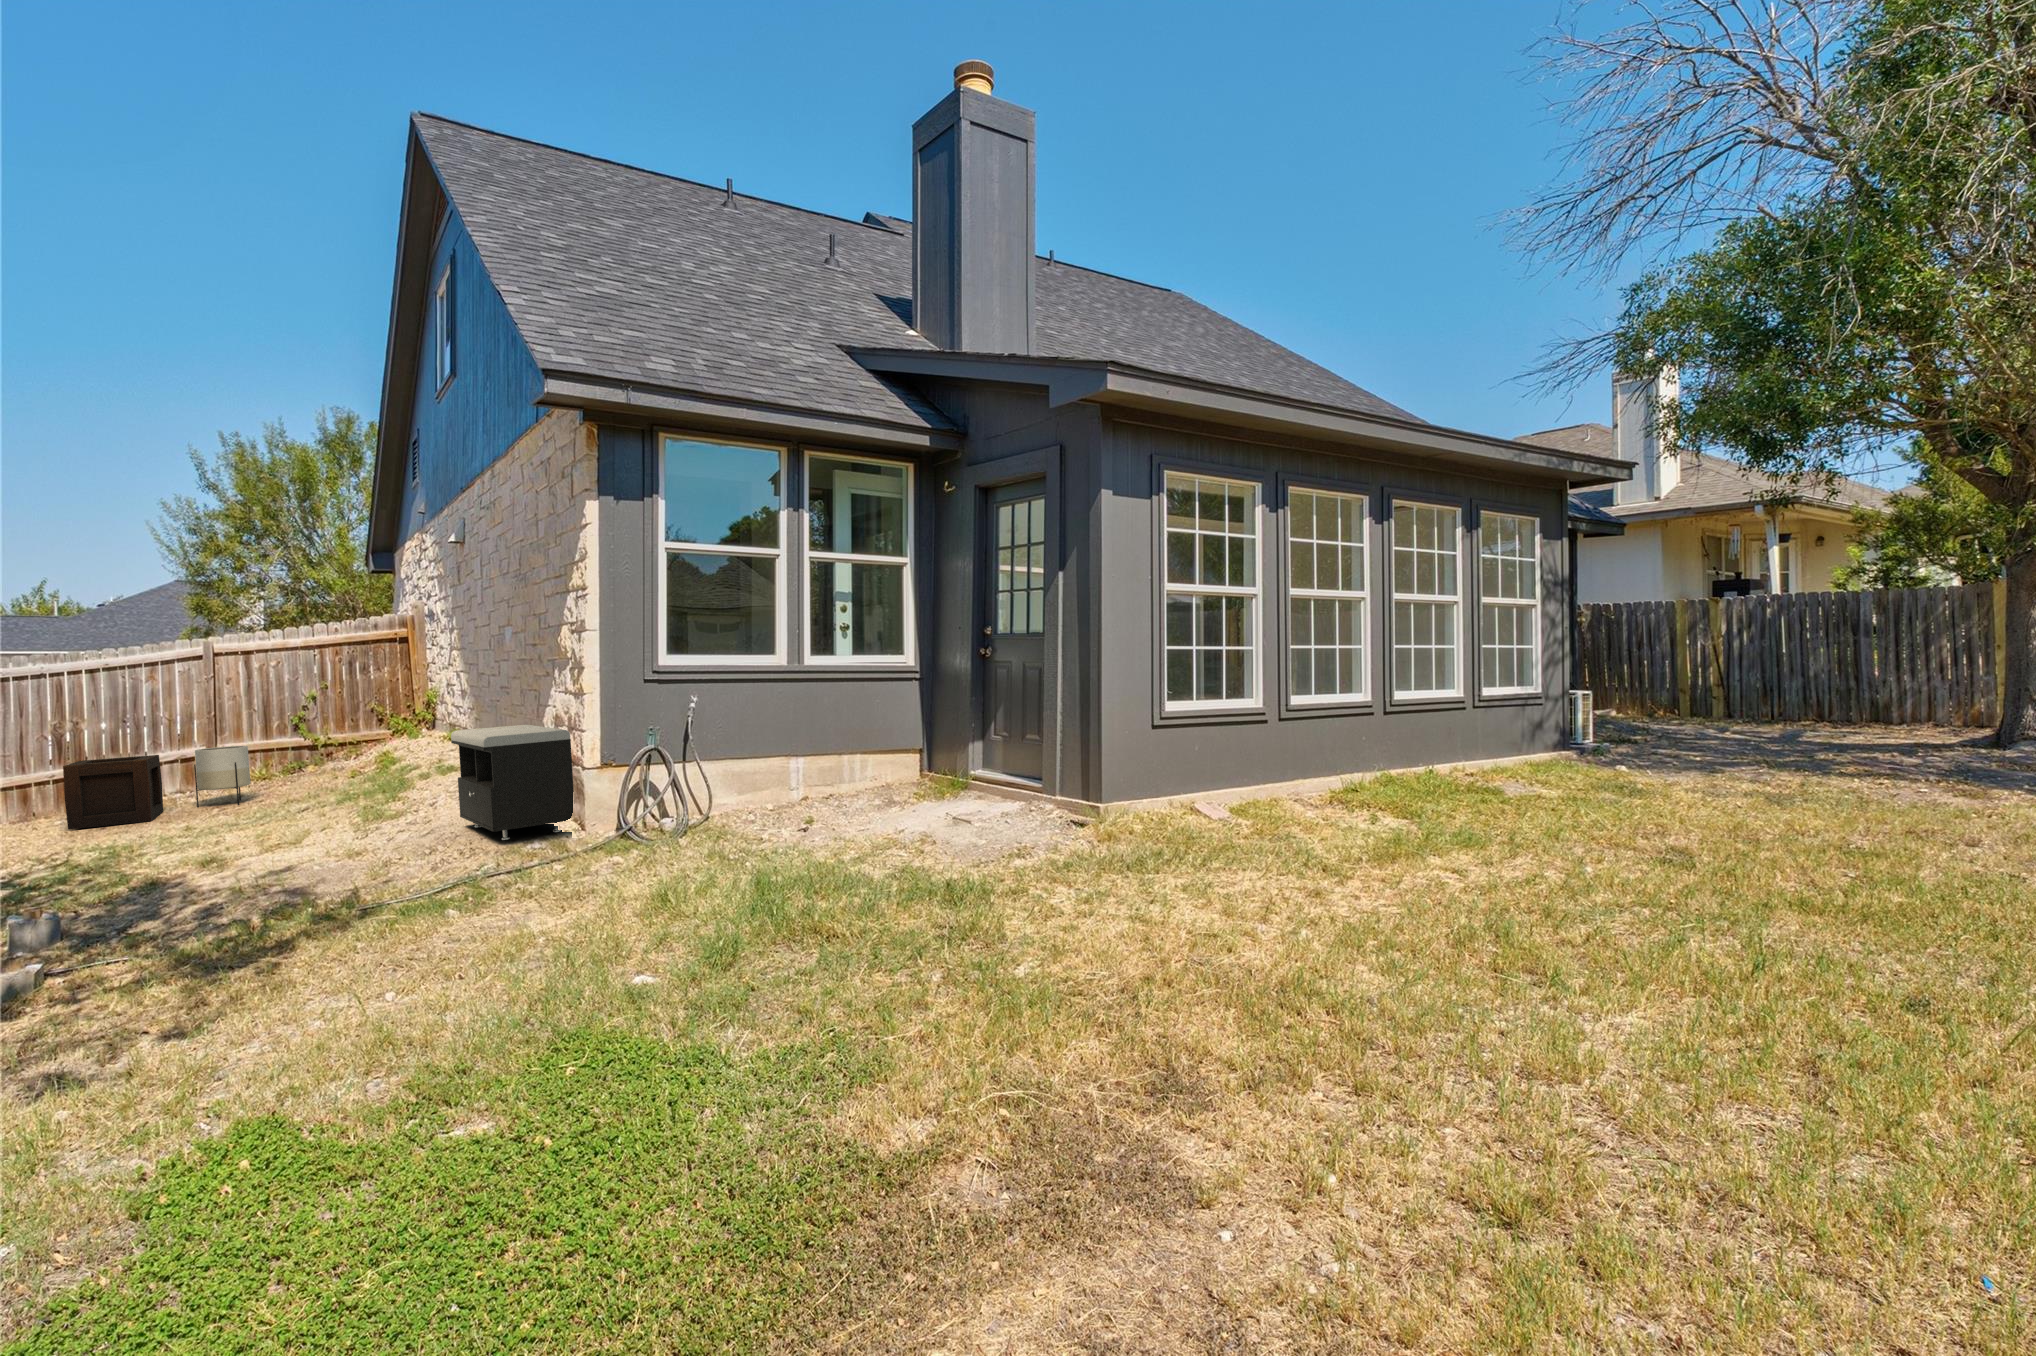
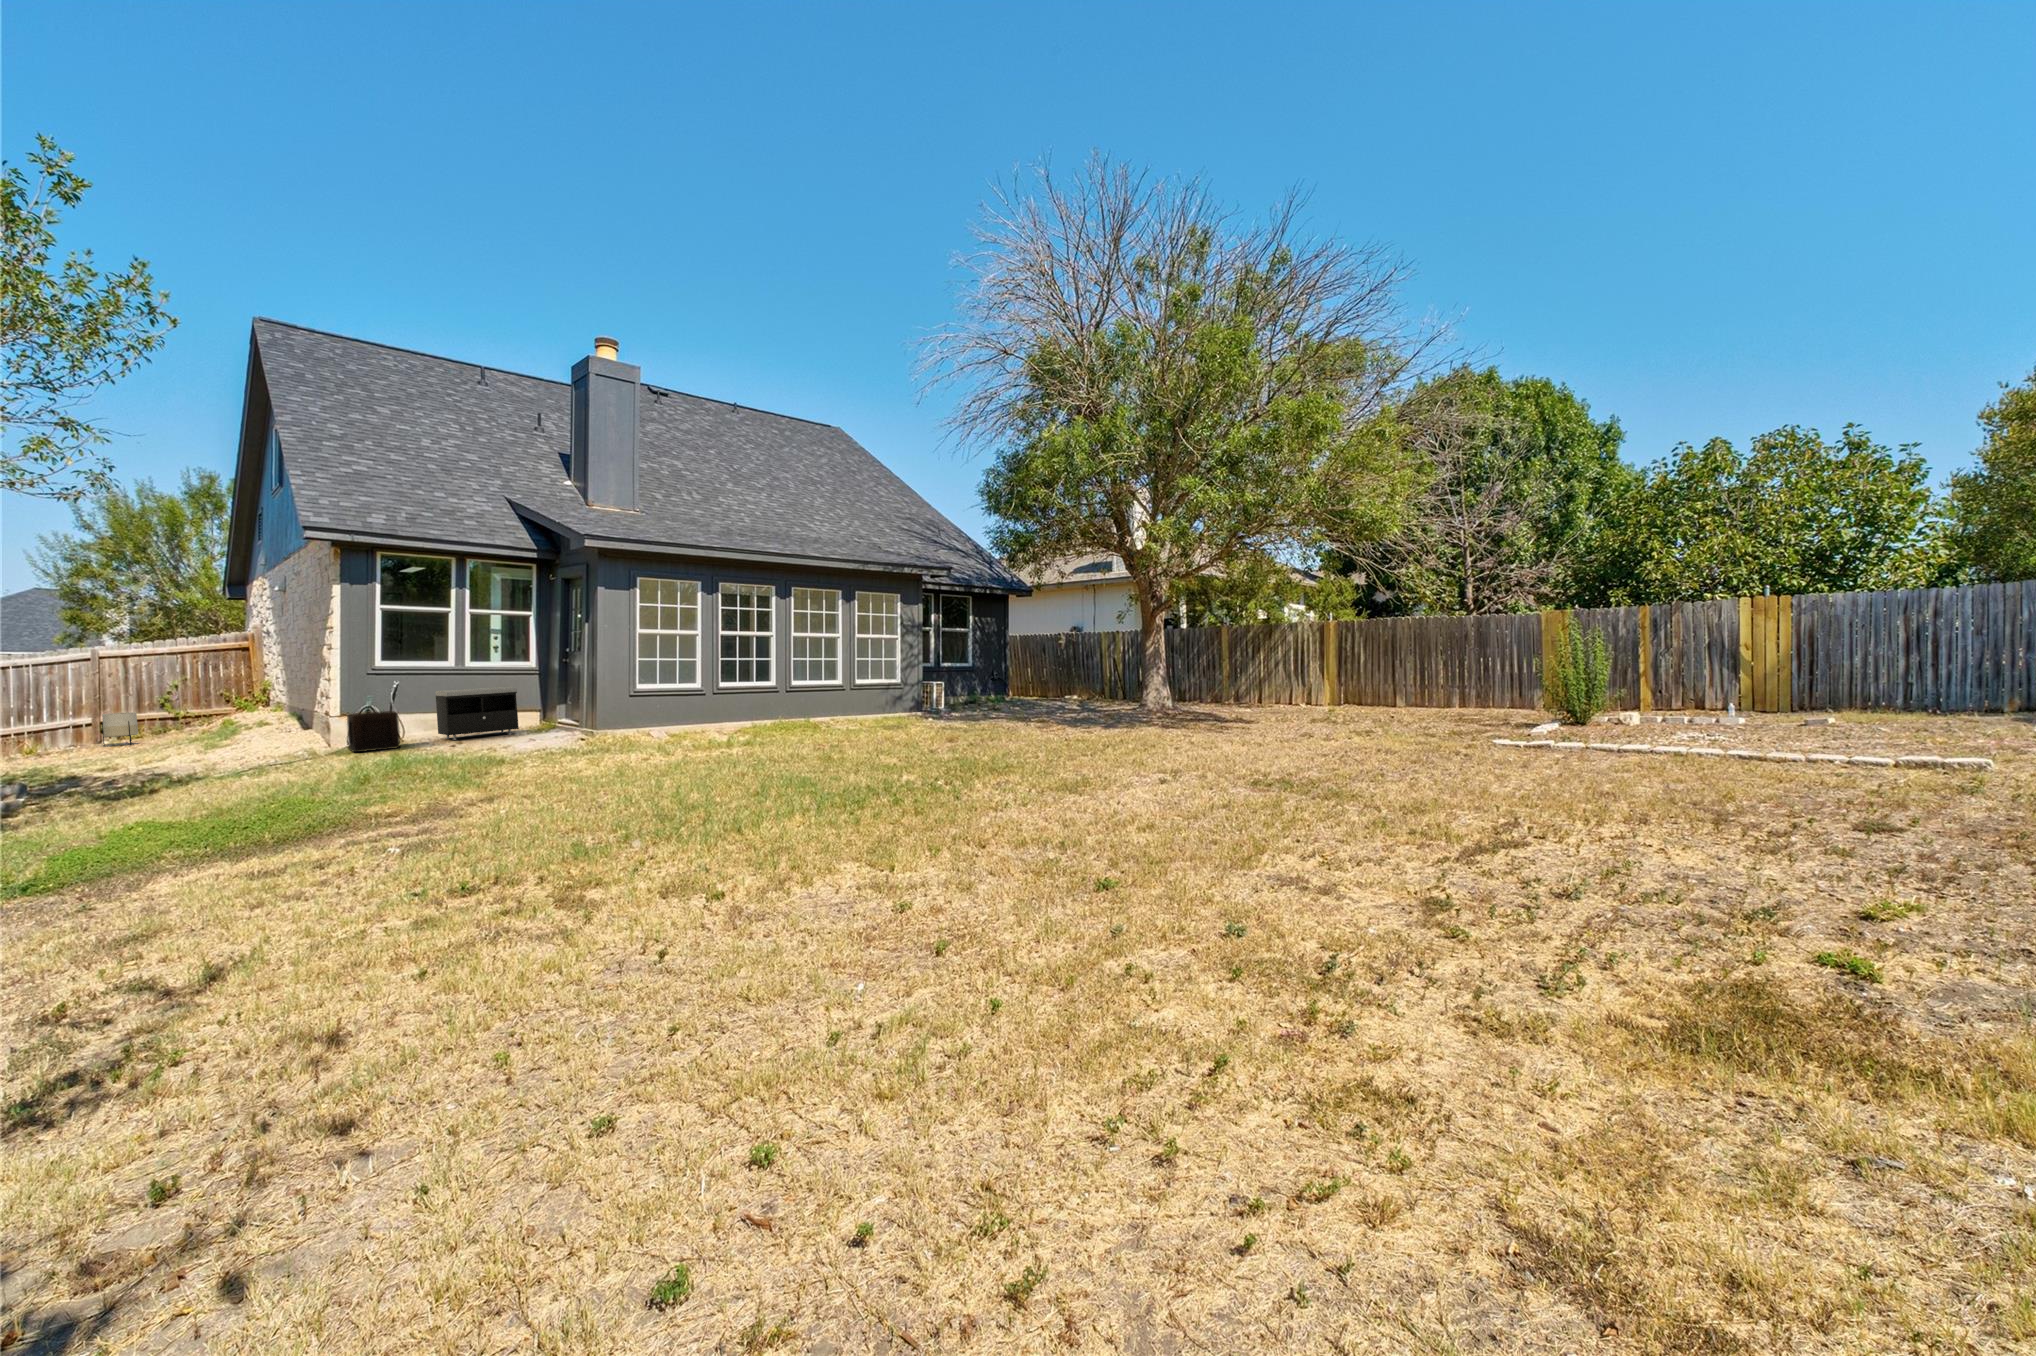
storage bench: present [451,725,574,840] -> present [436,687,519,740]
wooden crate: present [63,755,163,829] -> present [347,711,400,752]

